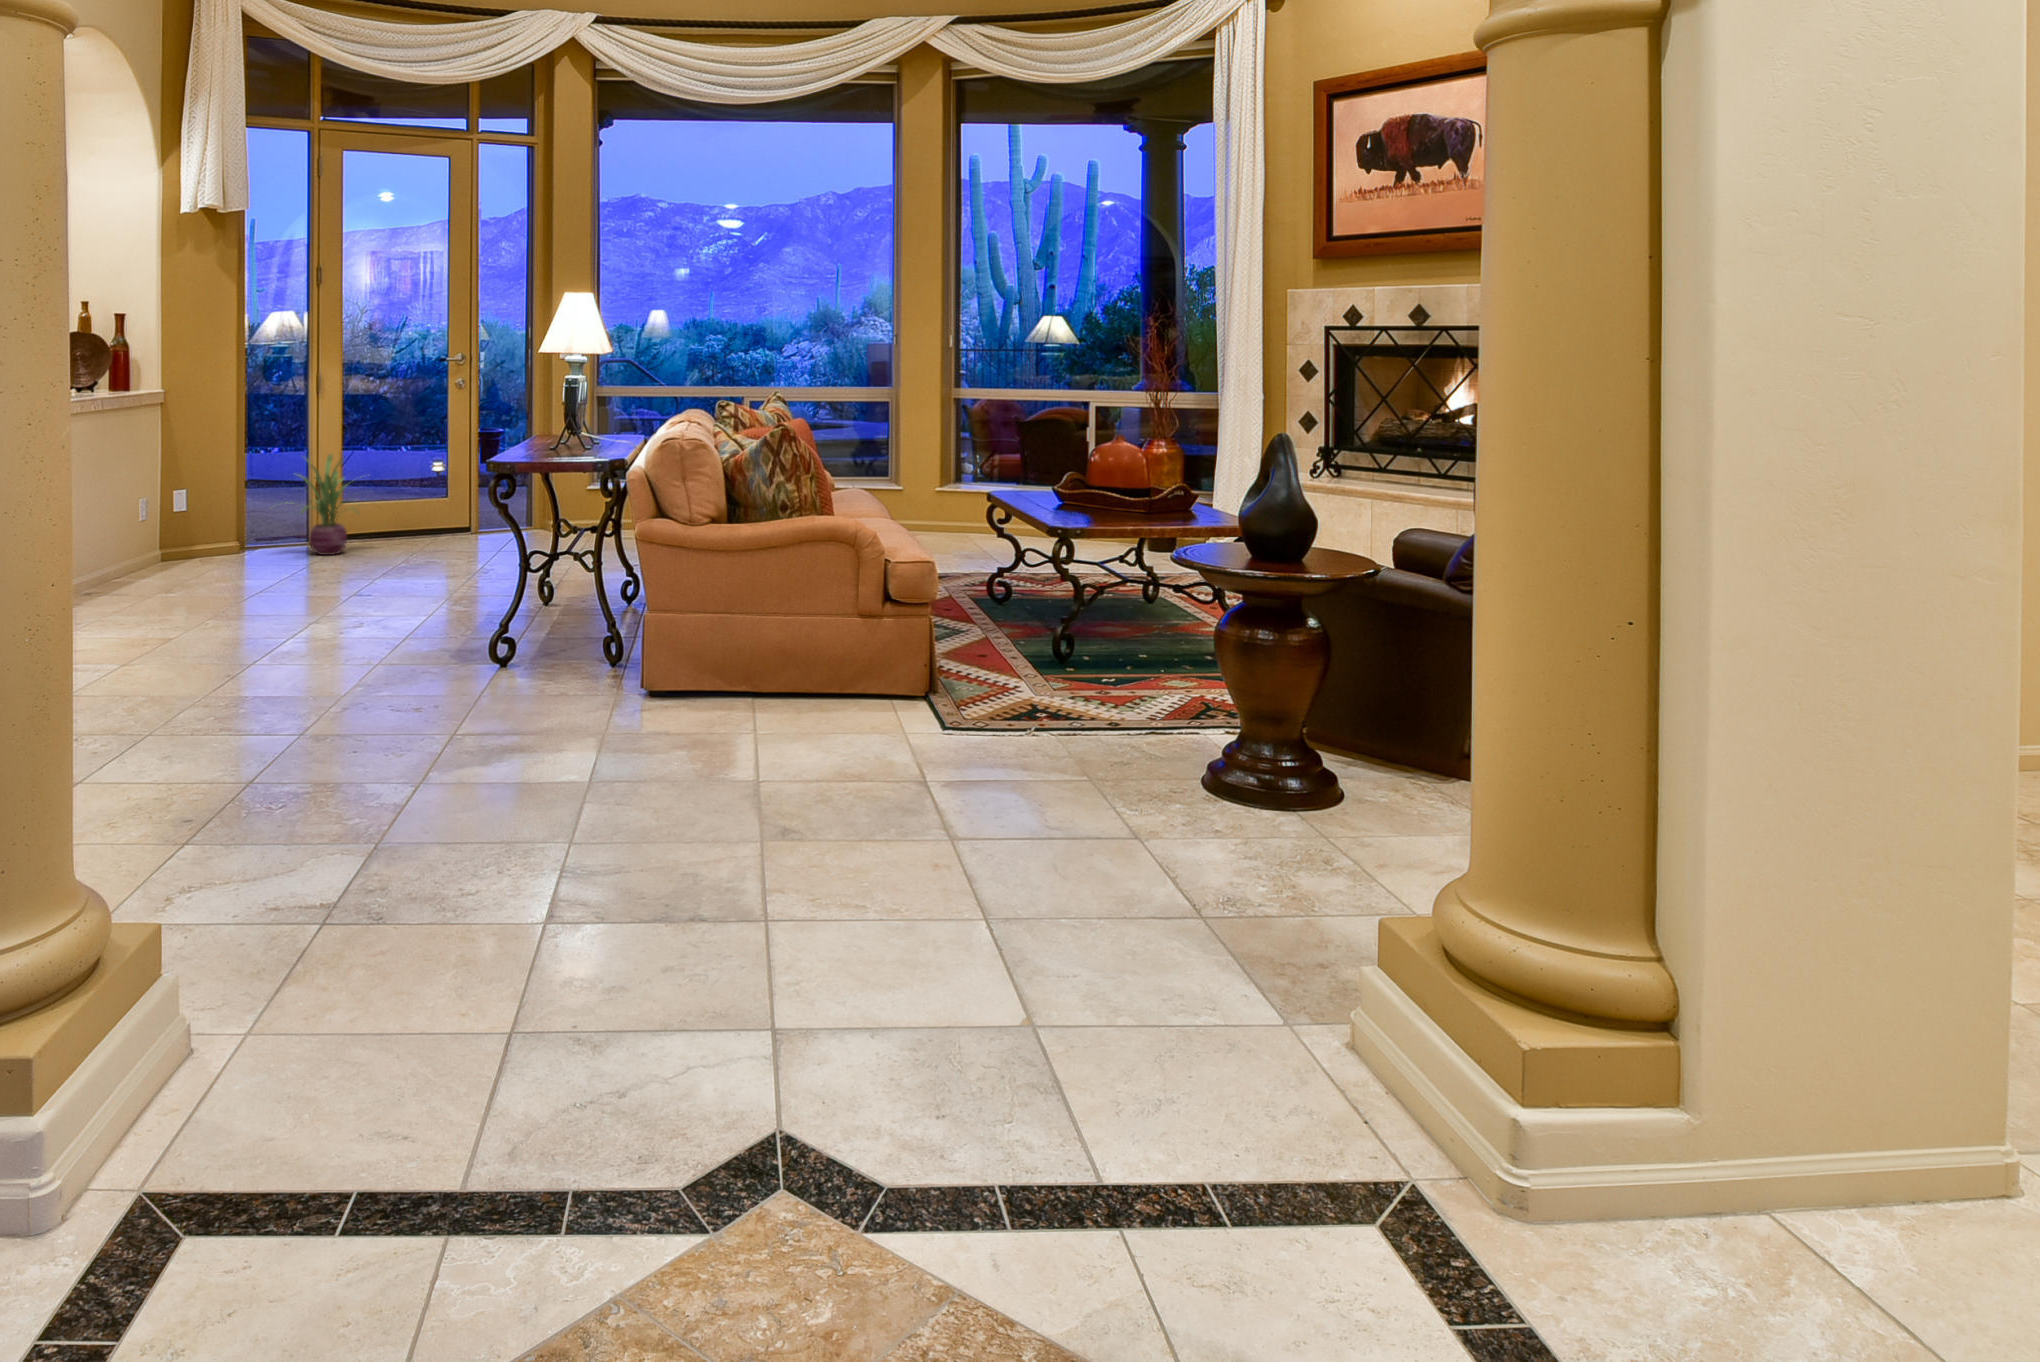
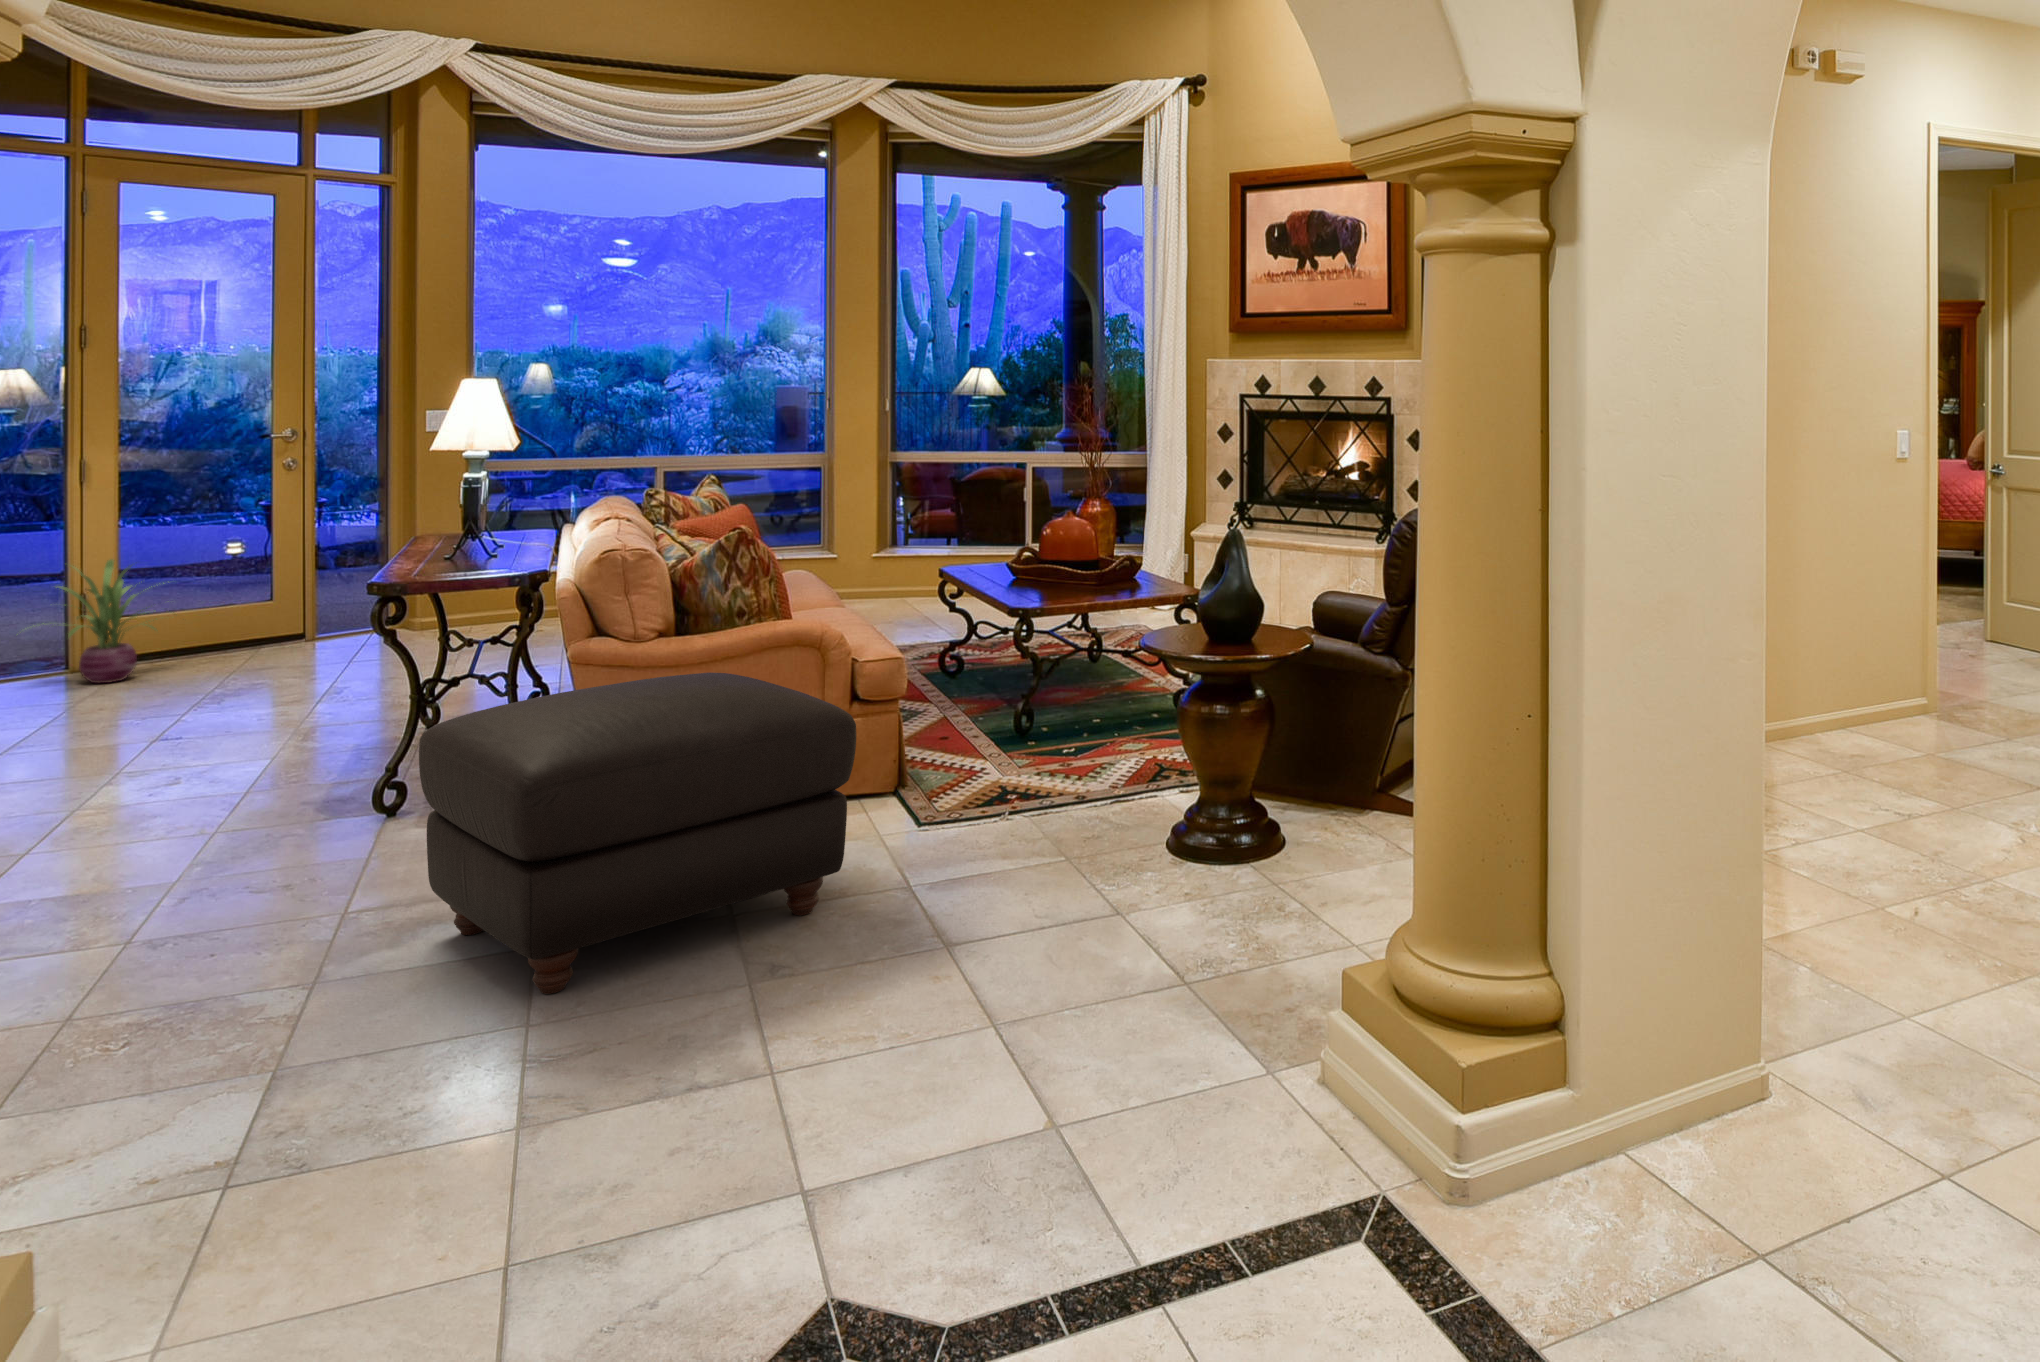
ottoman: none [502,556,872,826] -> present [419,673,856,994]

